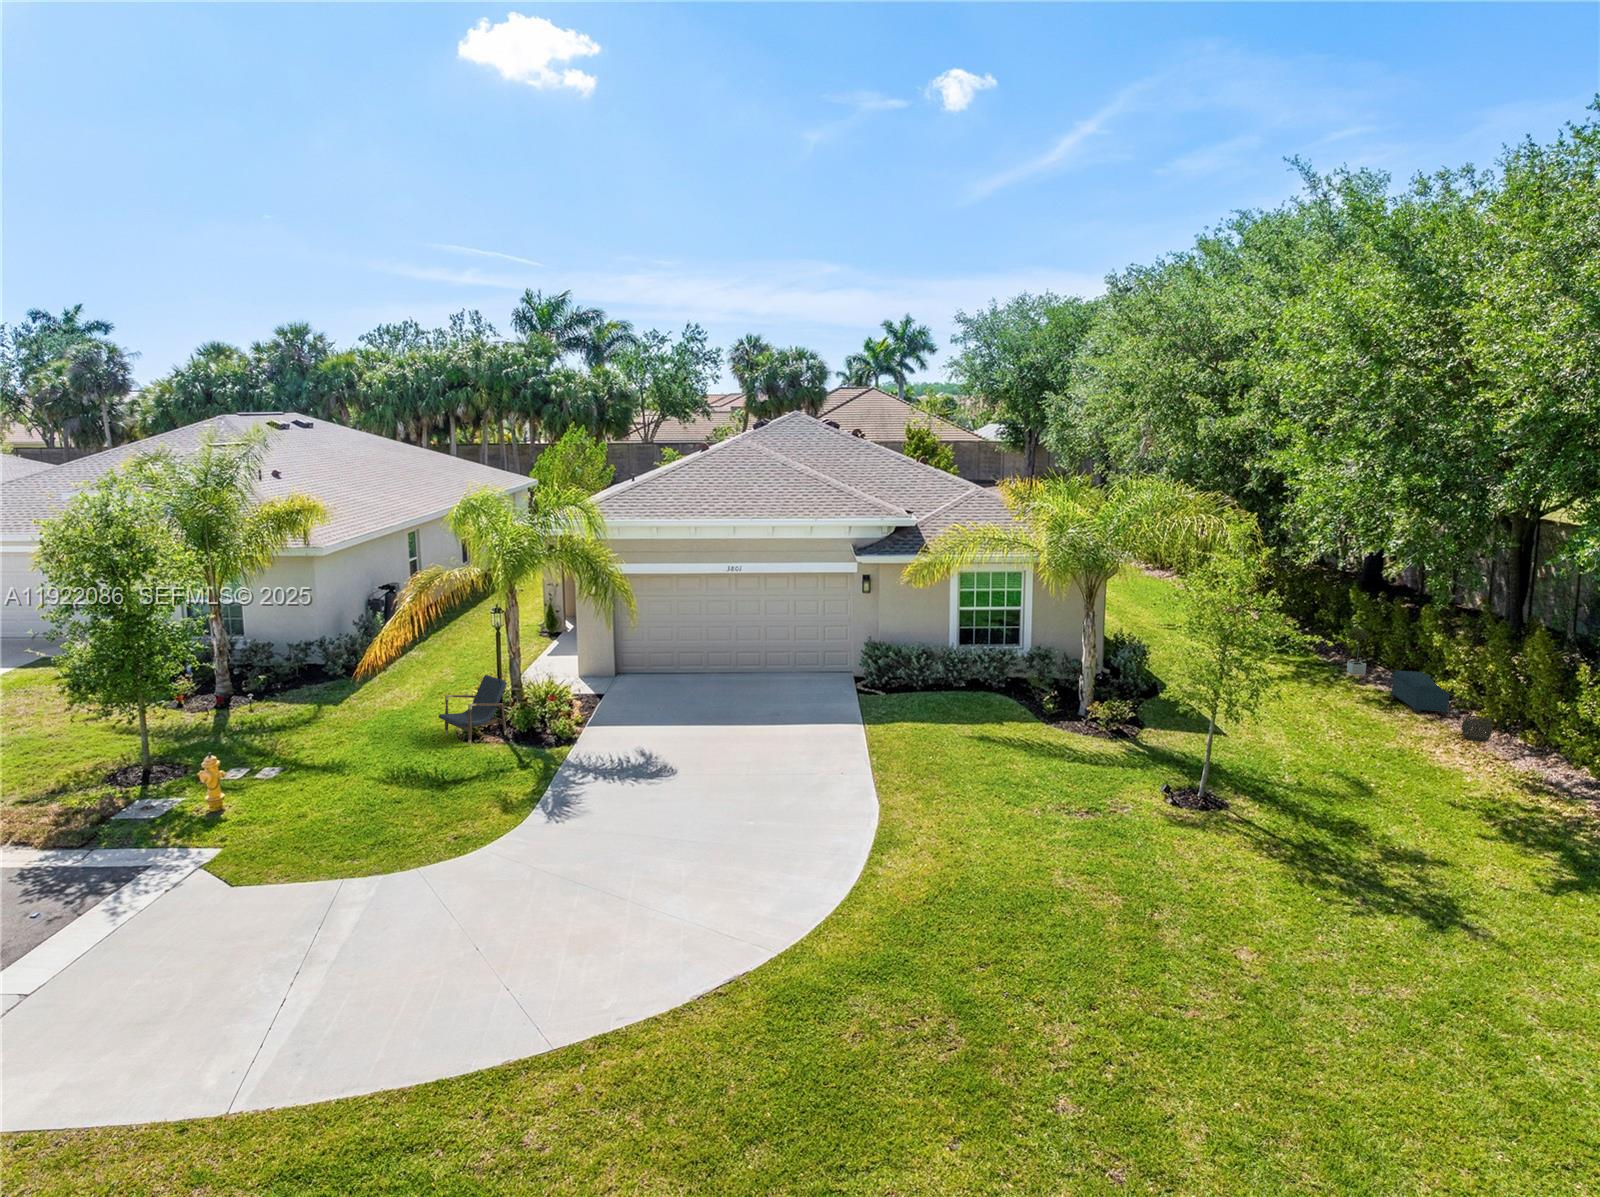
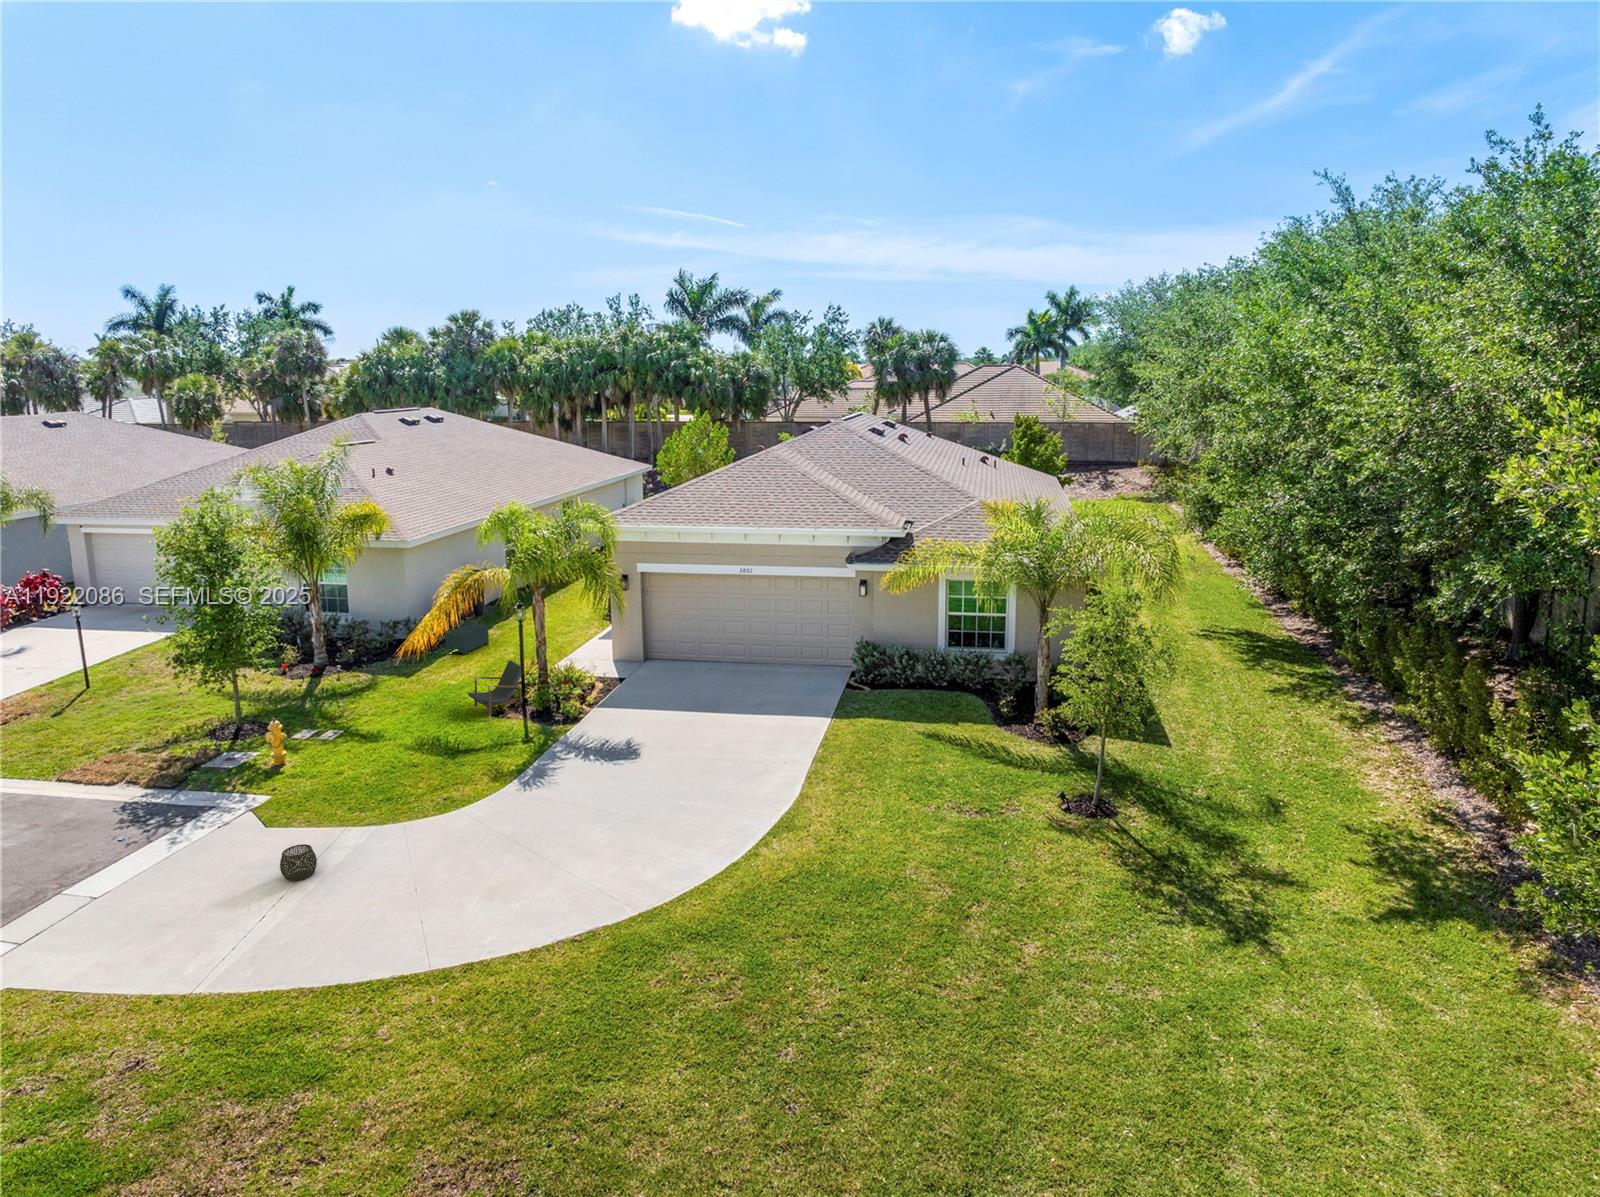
potted tree: present [1347,627,1370,674] -> none [1352,642,1376,691]
bench: present [1392,671,1450,715] -> present [445,624,489,656]
woven basket: present [1462,716,1492,741] -> present [280,844,317,881]

